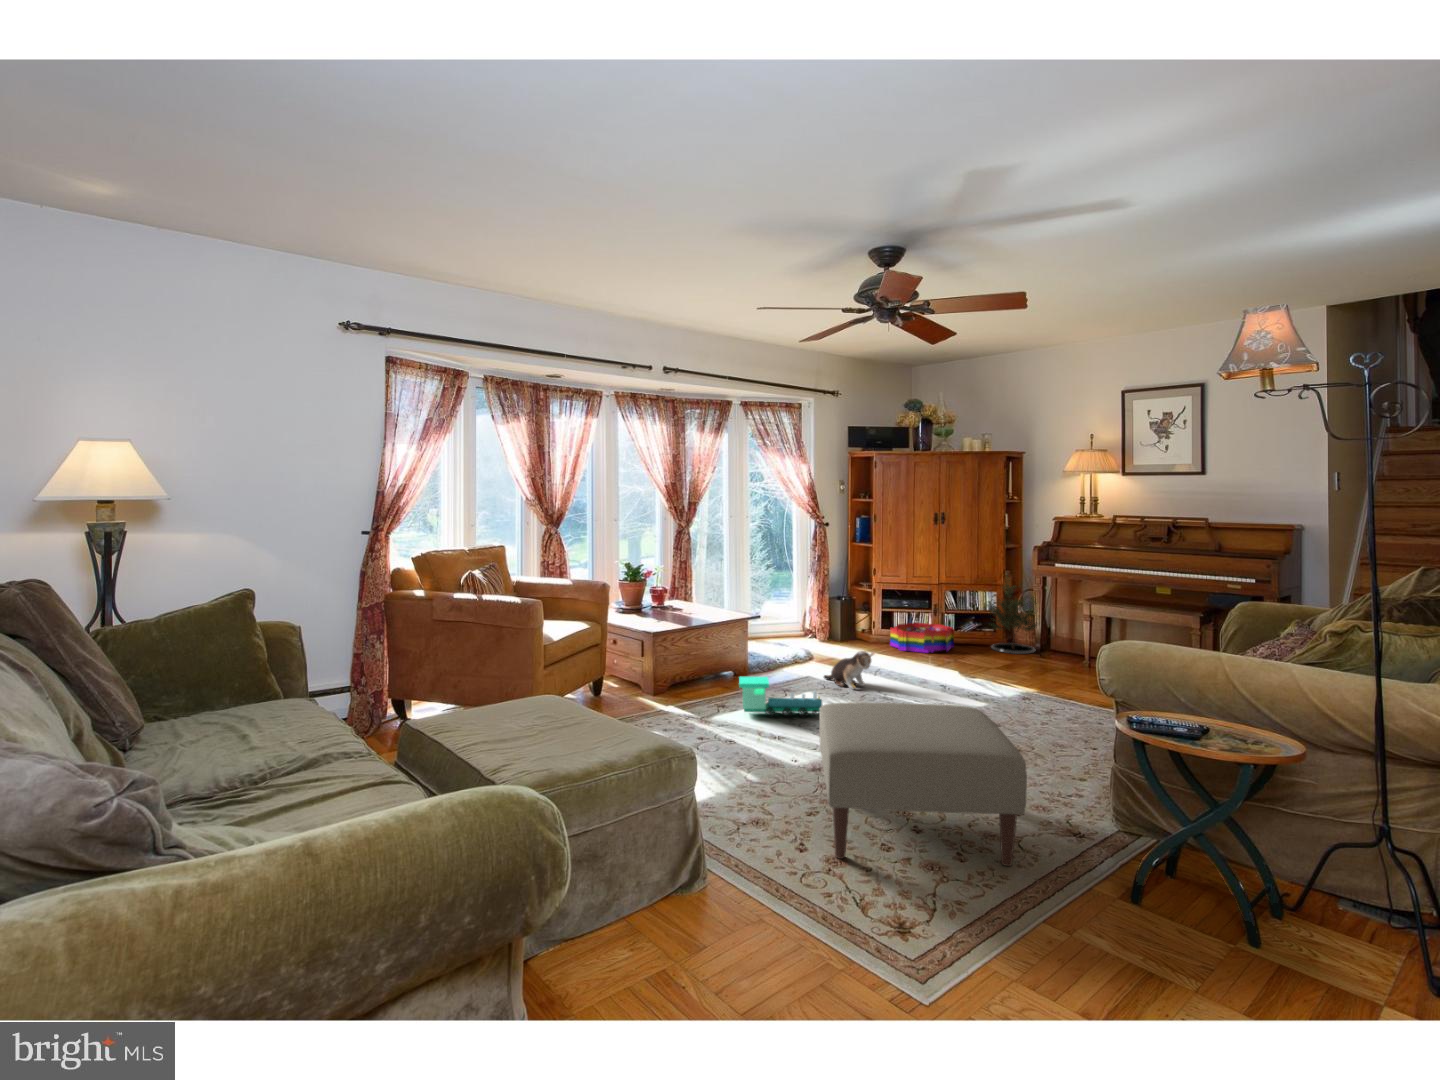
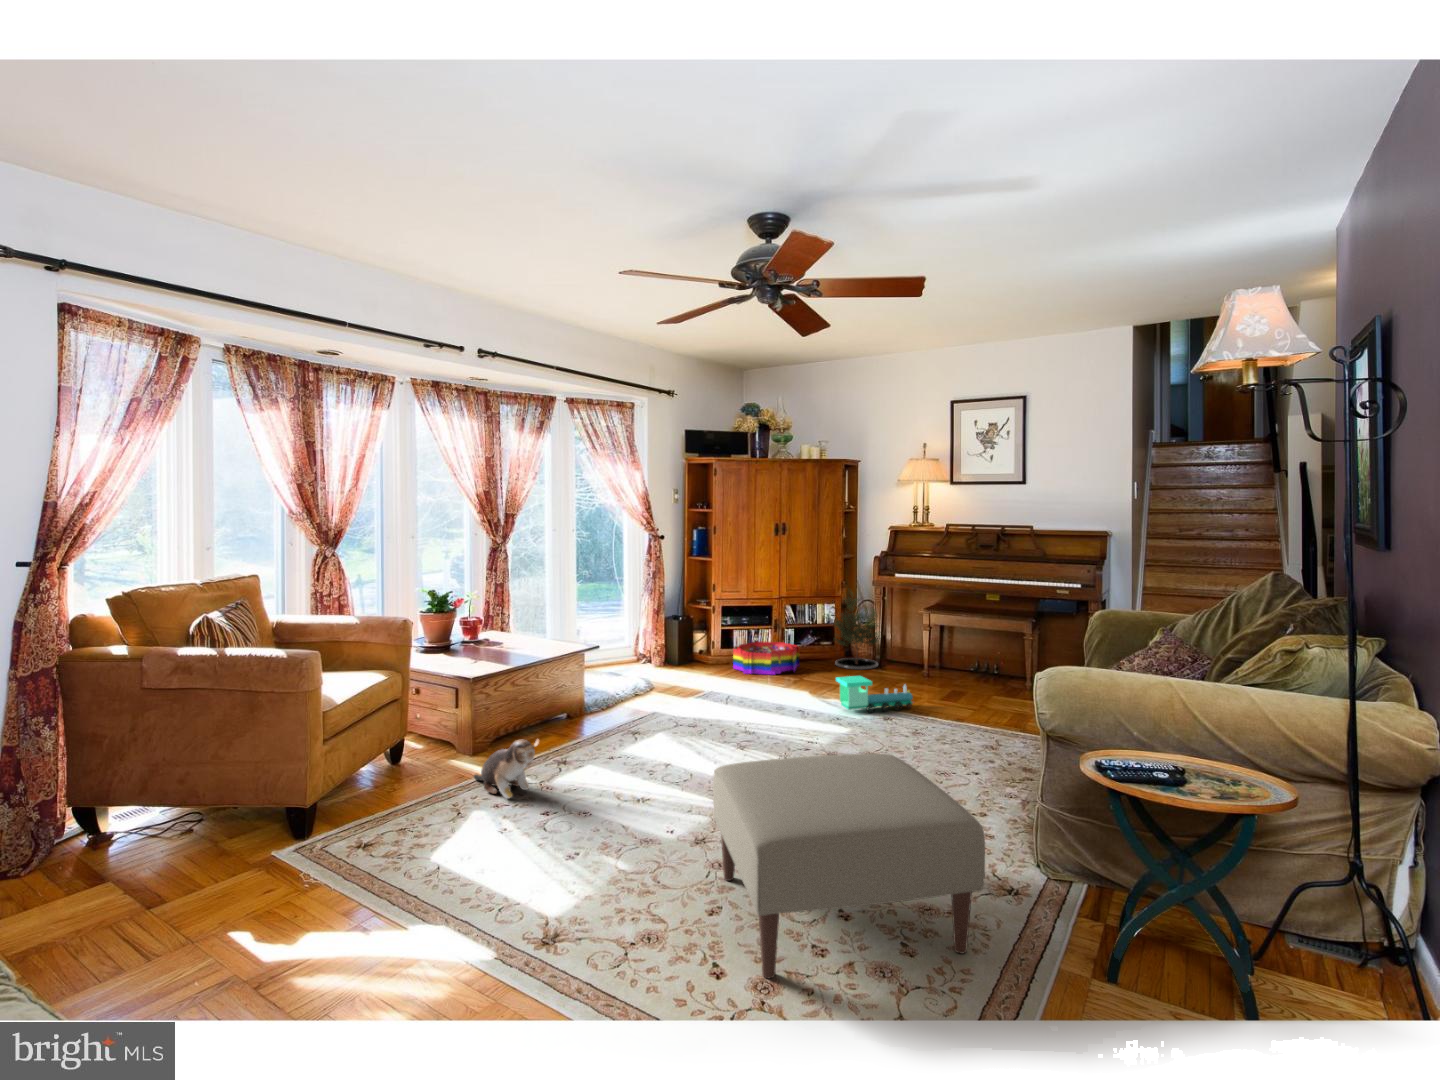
plush toy: present [824,651,875,689] -> present [474,739,539,798]
toy train: present [739,677,822,717] -> present [836,676,913,712]

